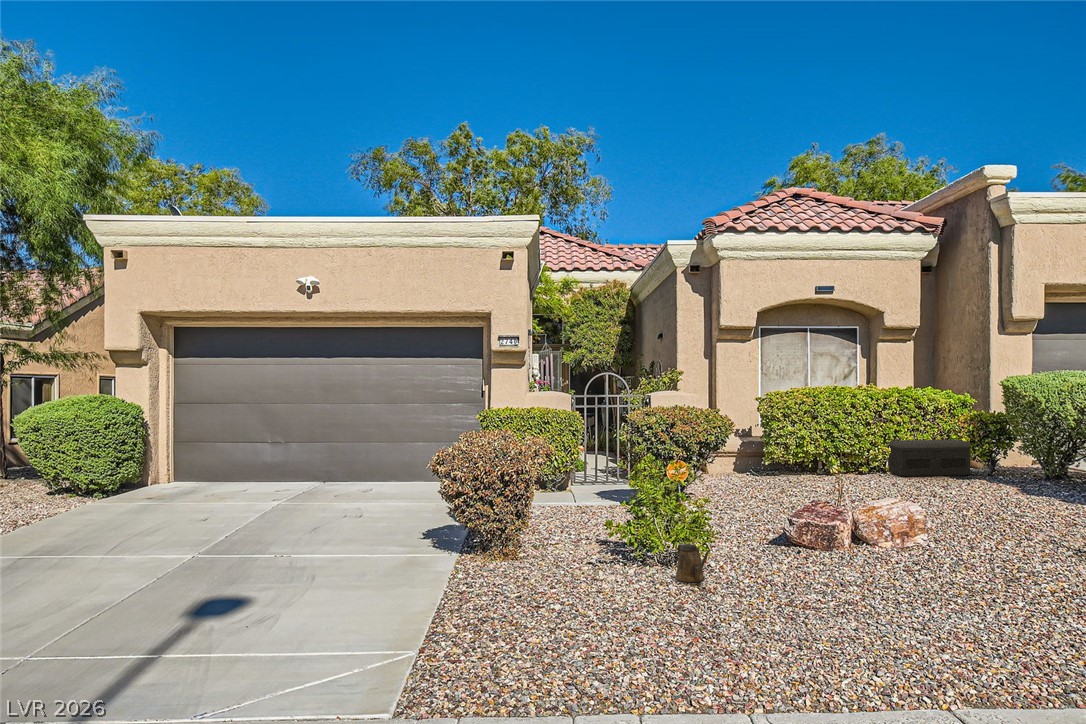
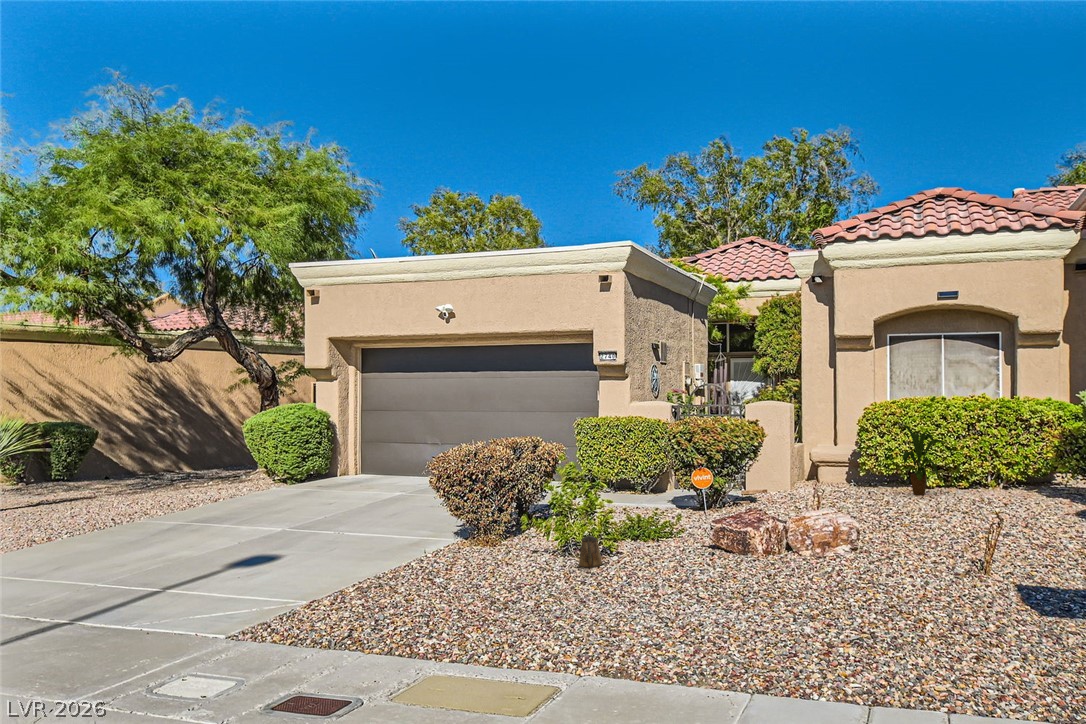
house plant: none [820,410,866,478] -> present [899,424,948,495]
storage bench: present [889,440,970,477] -> none [981,458,1070,499]

